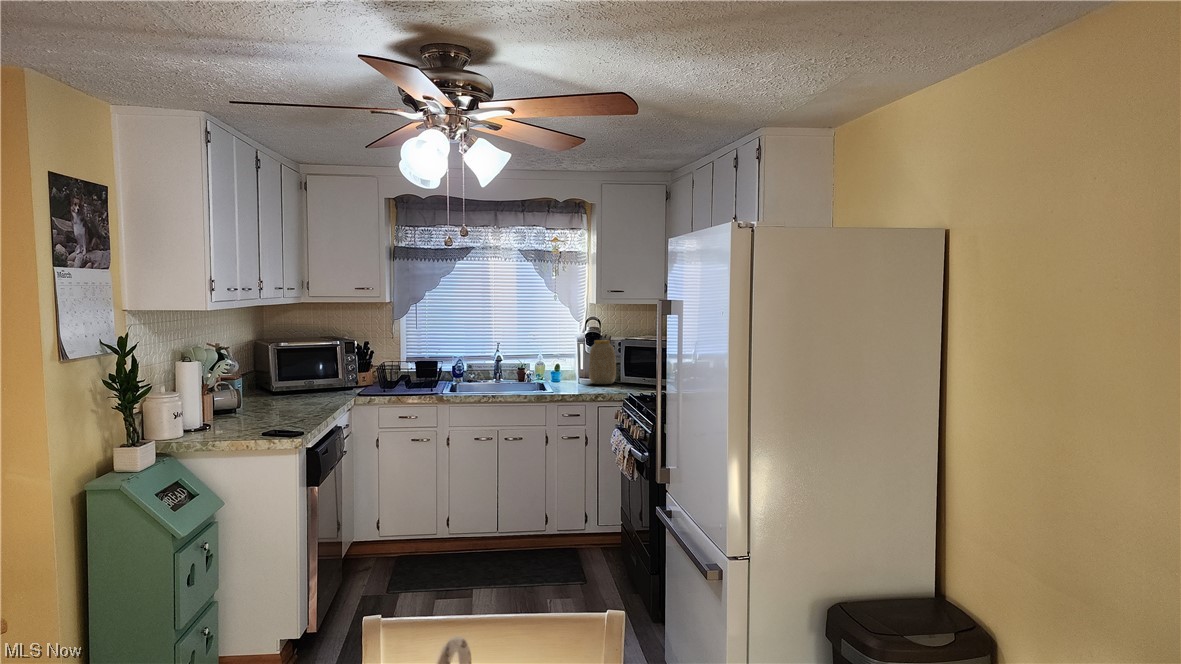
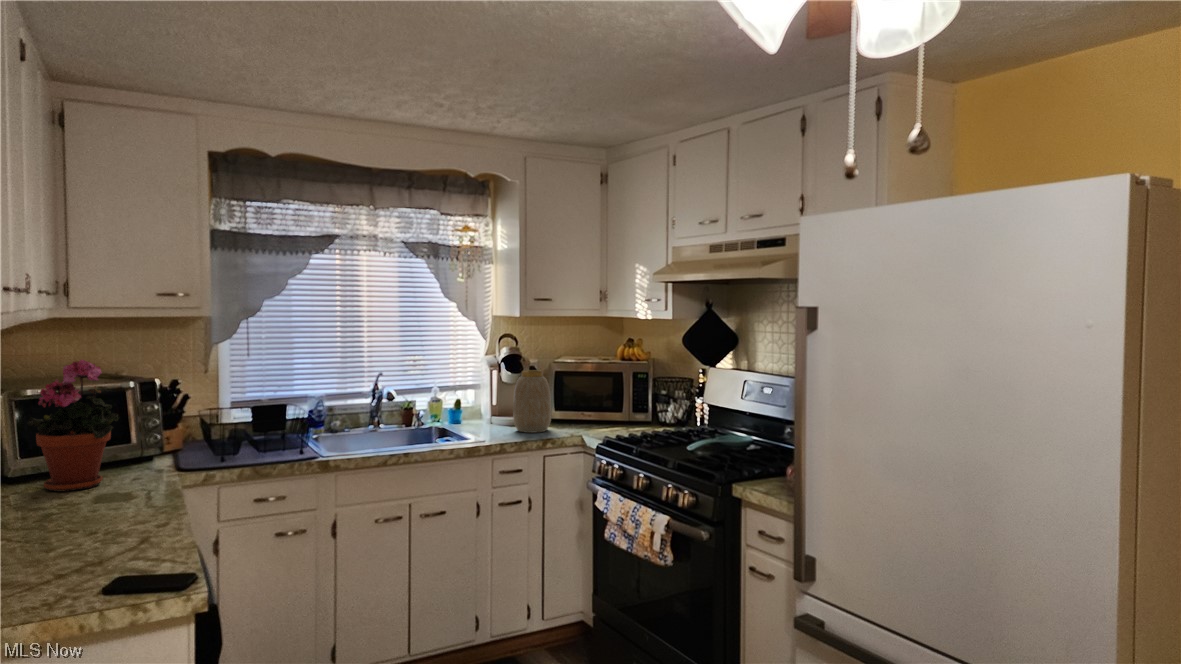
potted plant: none [284,323,332,399] -> present [27,360,119,492]

